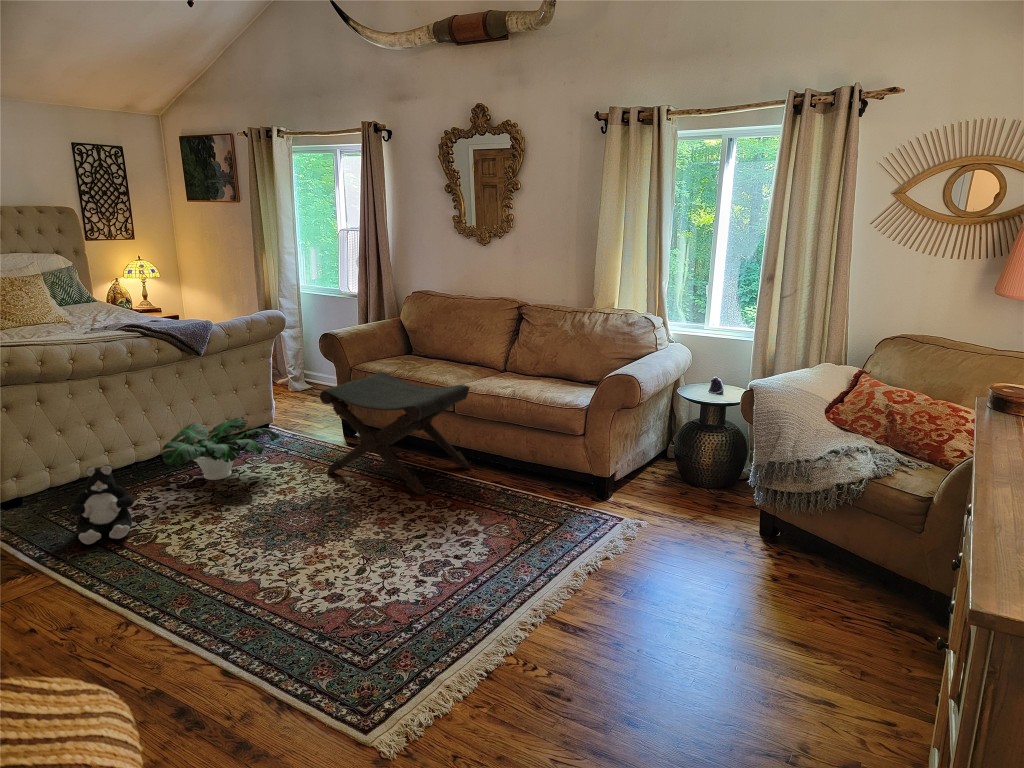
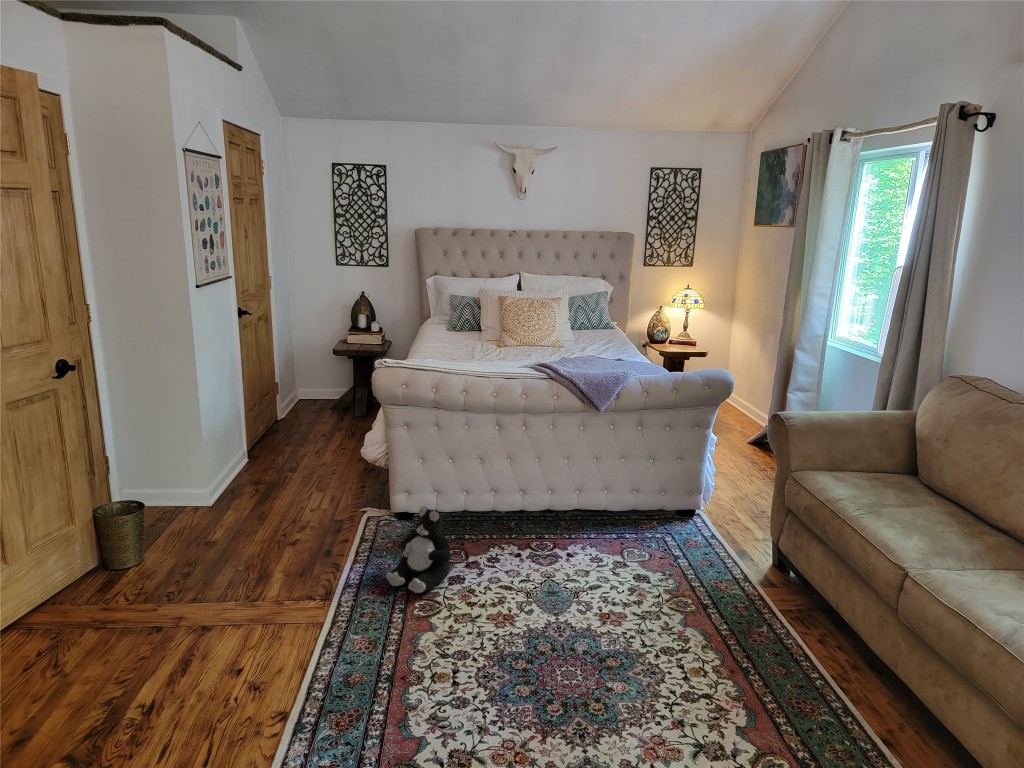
footstool: present [320,372,470,495] -> none [686,499,938,734]
potted plant: present [162,417,280,480] -> none [509,486,648,563]

